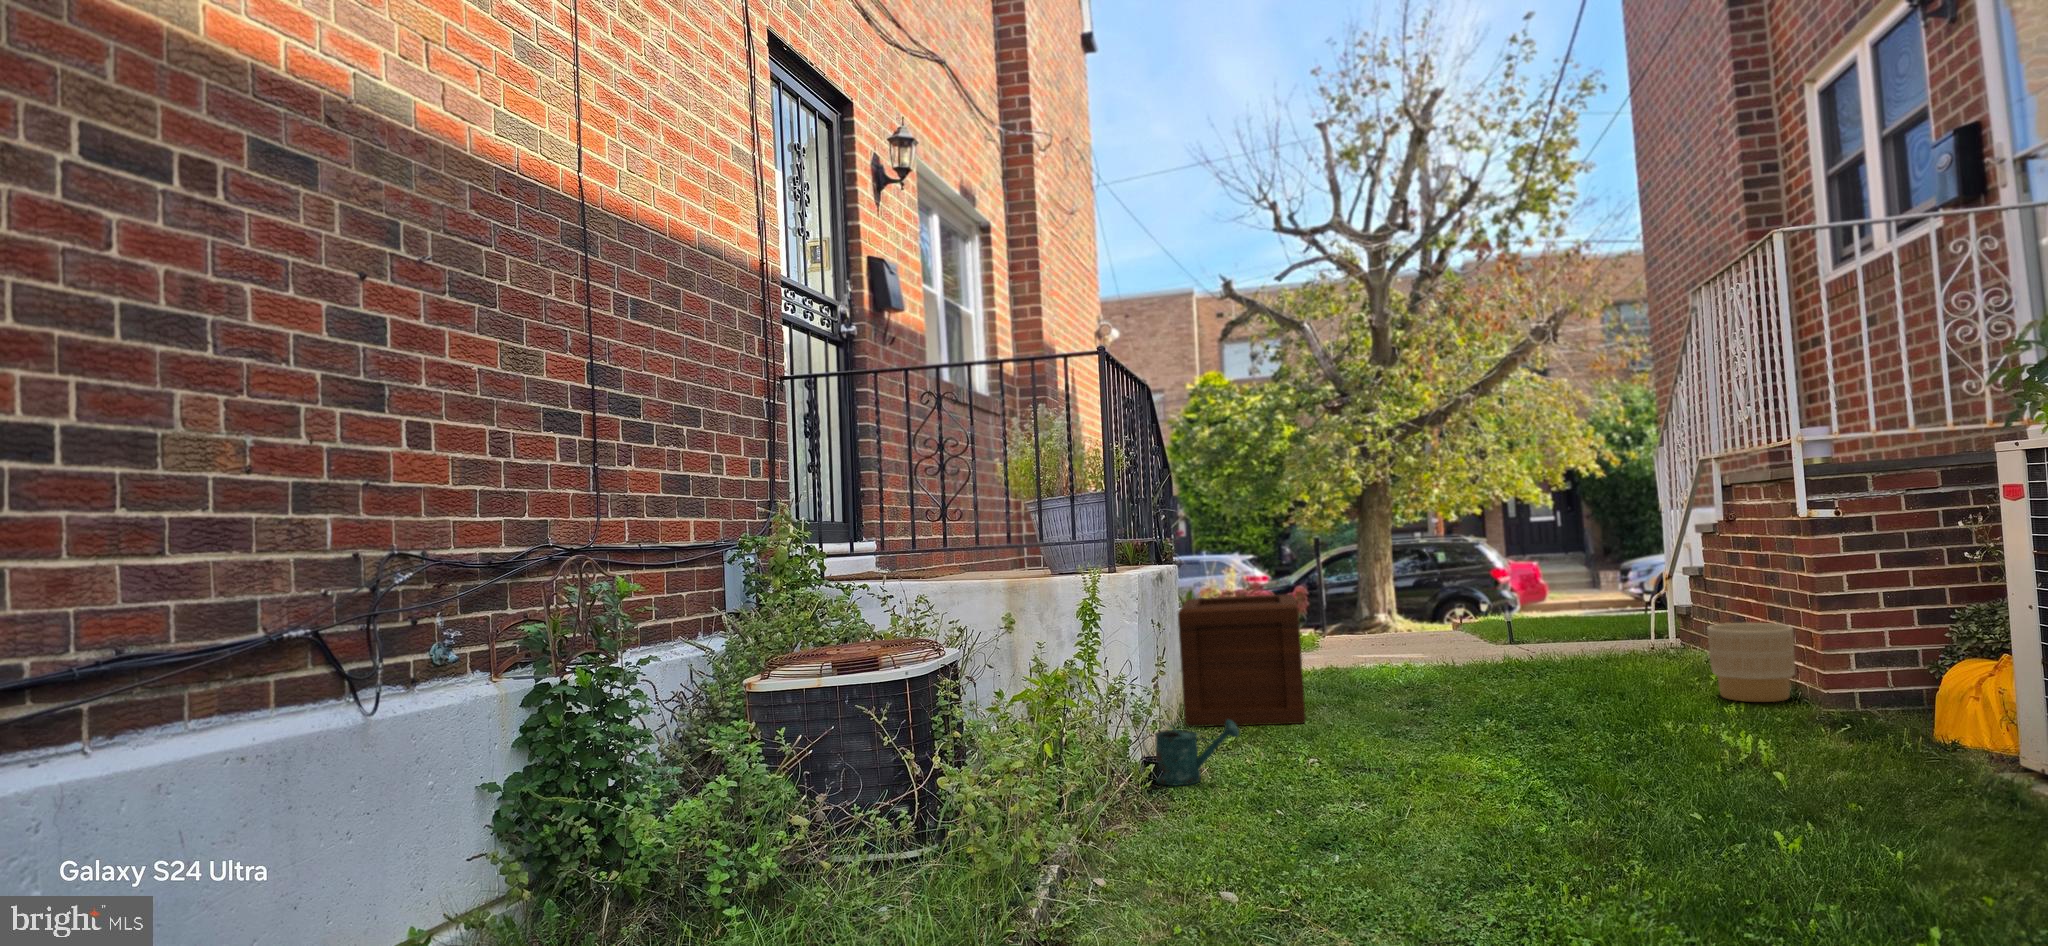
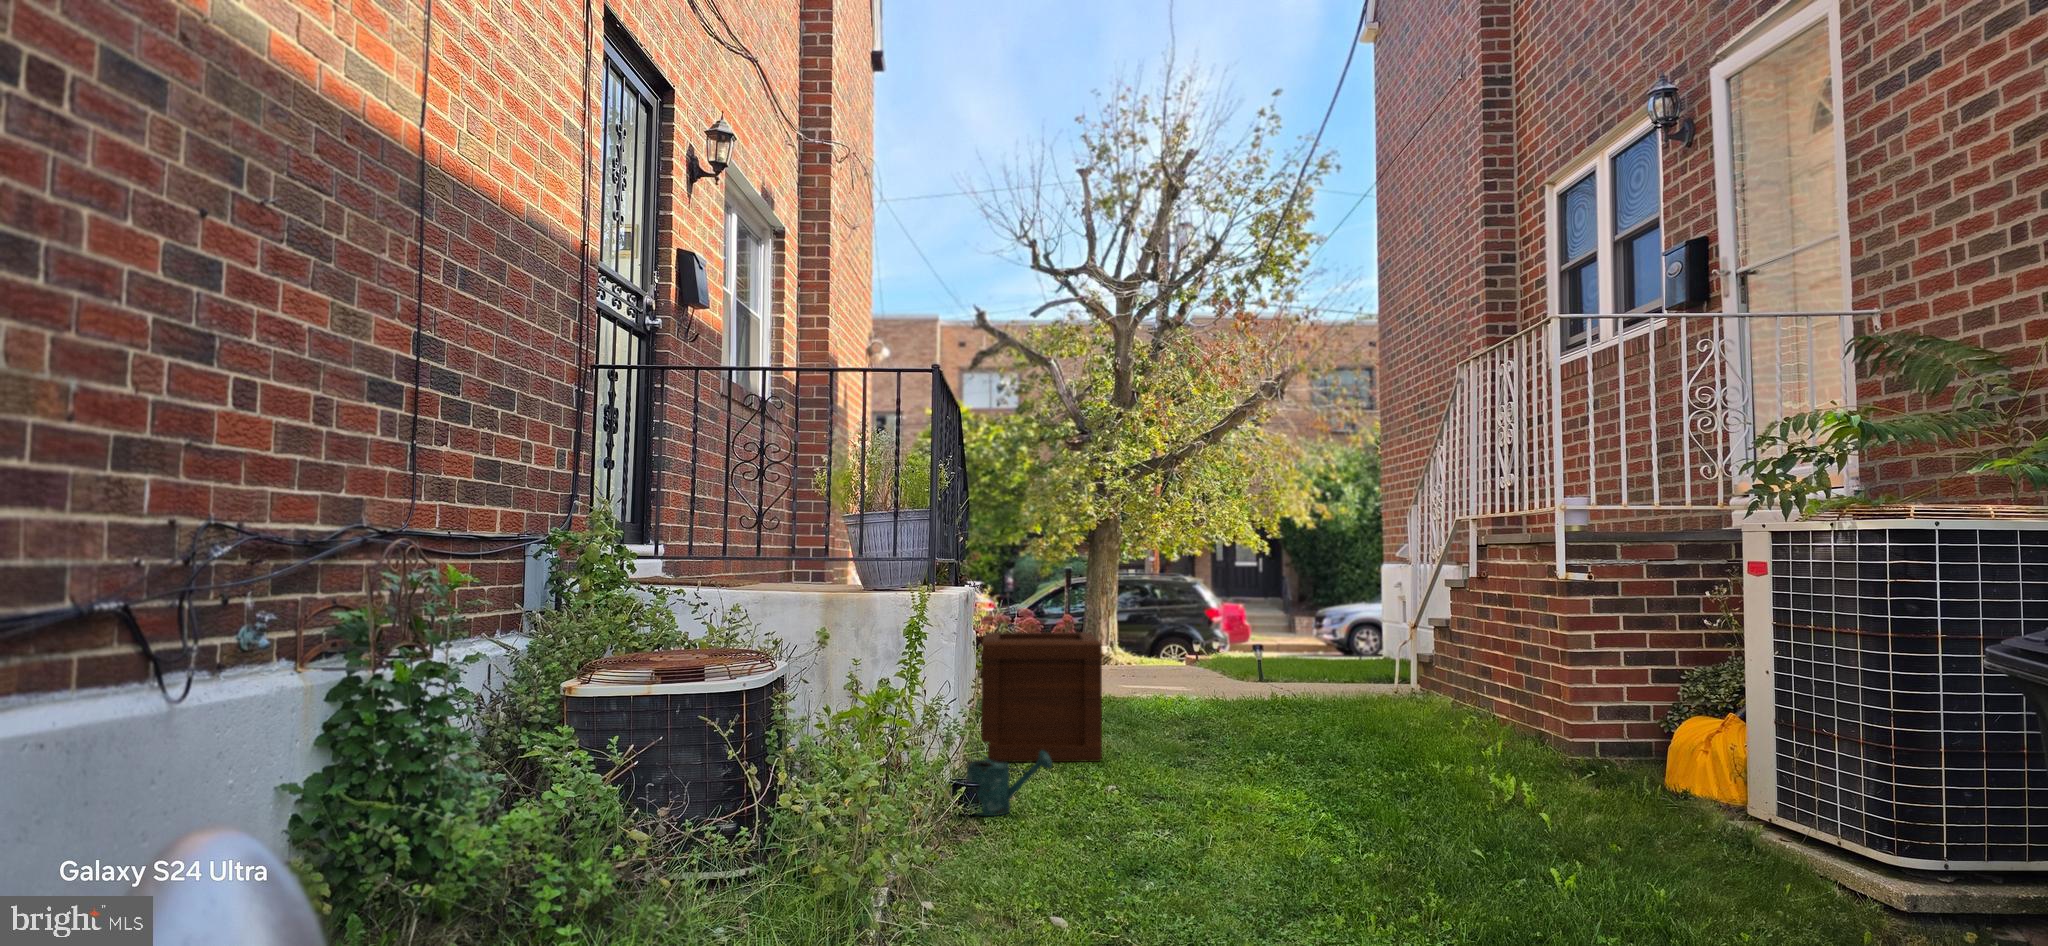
planter: present [1707,623,1795,702] -> none [1475,675,1548,748]

